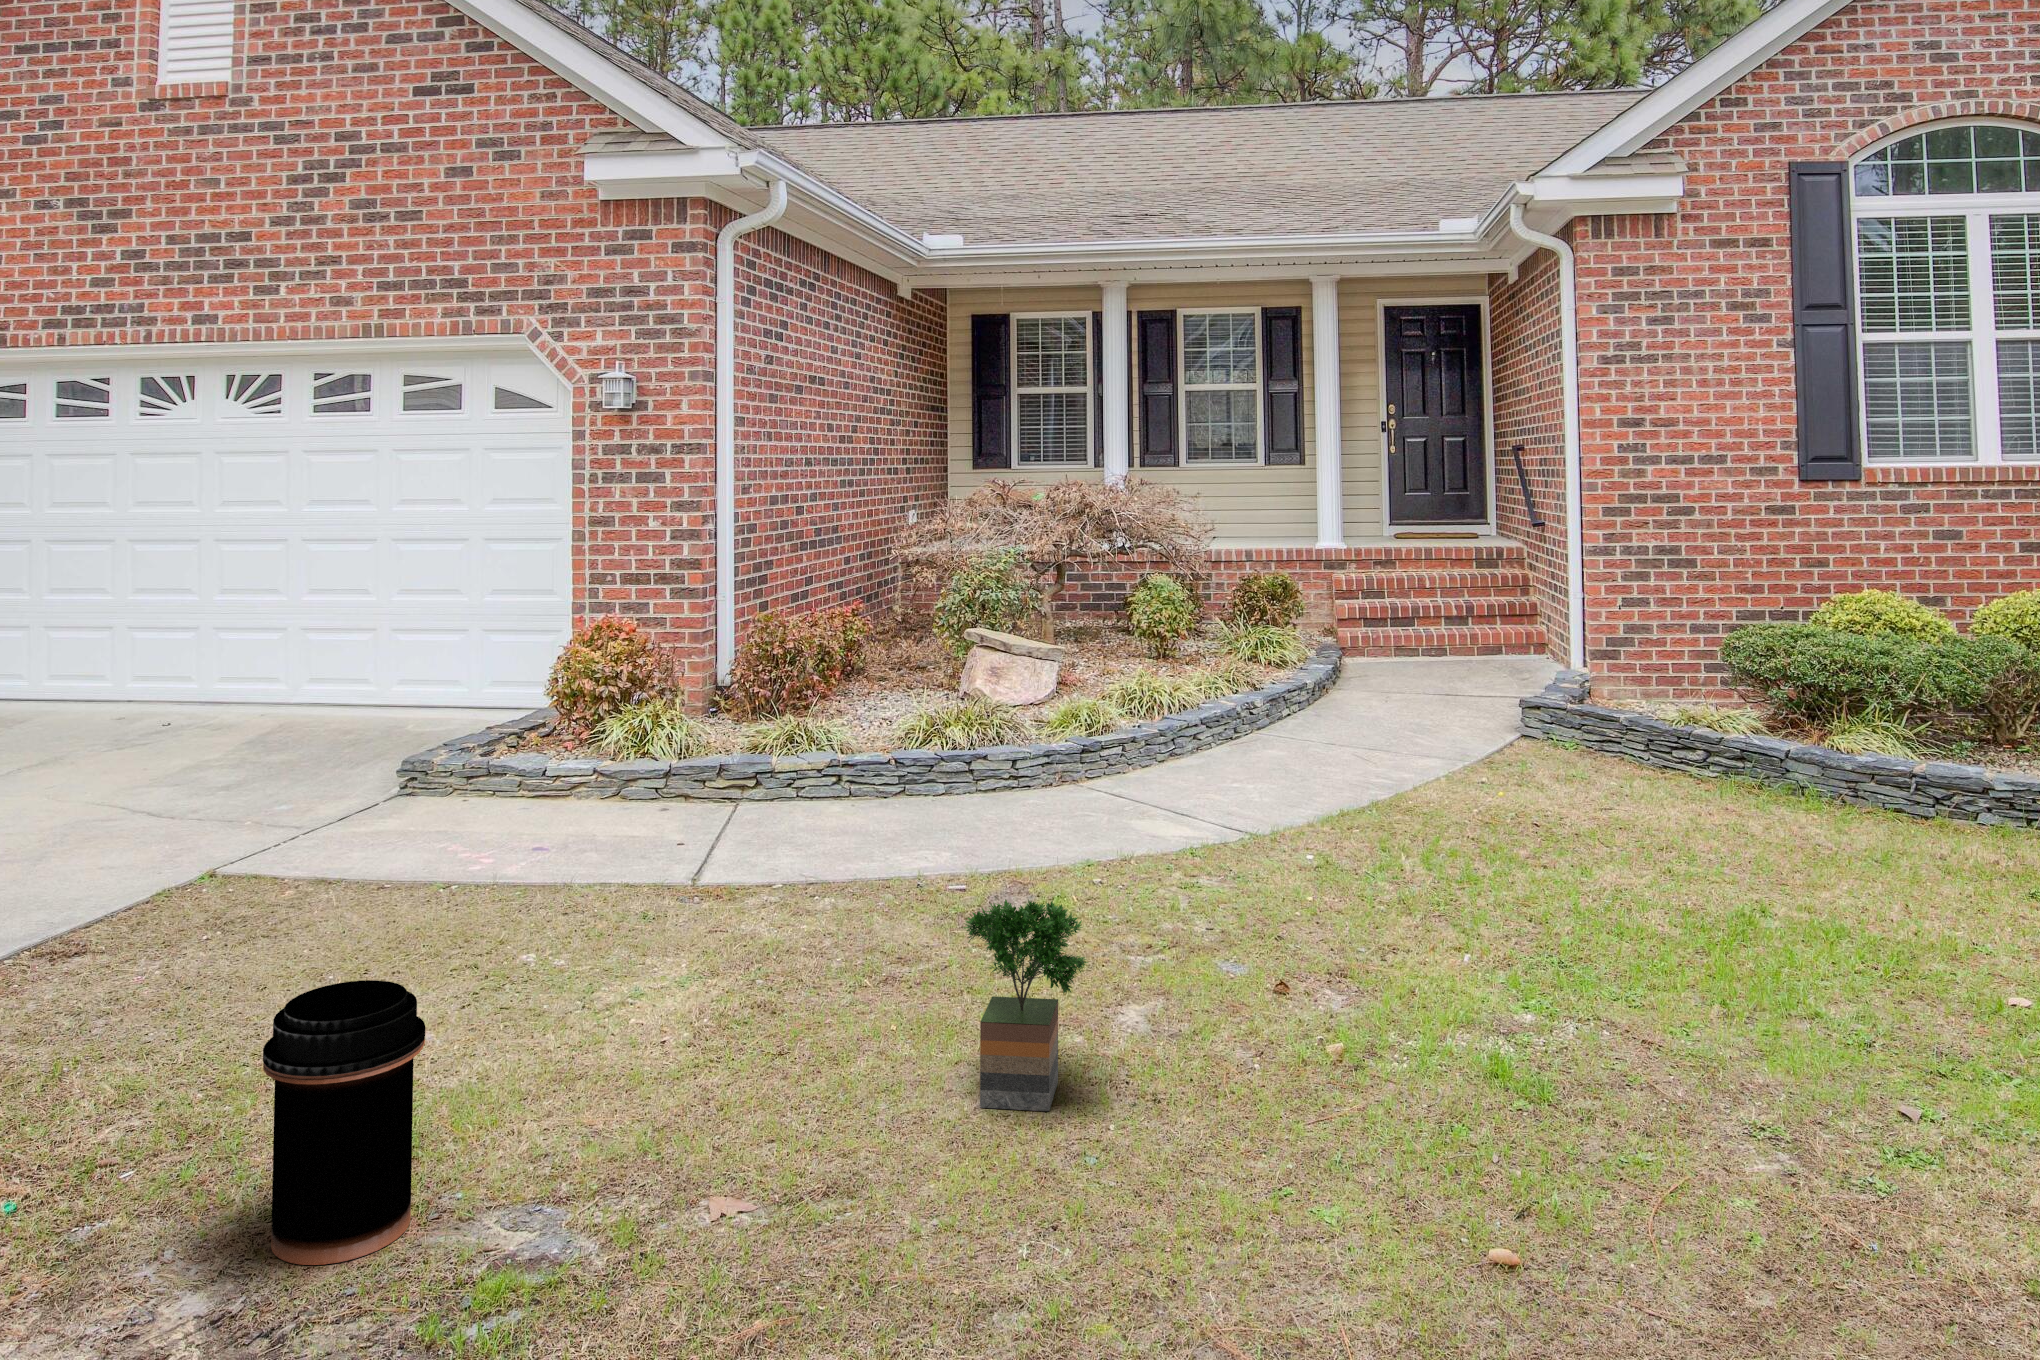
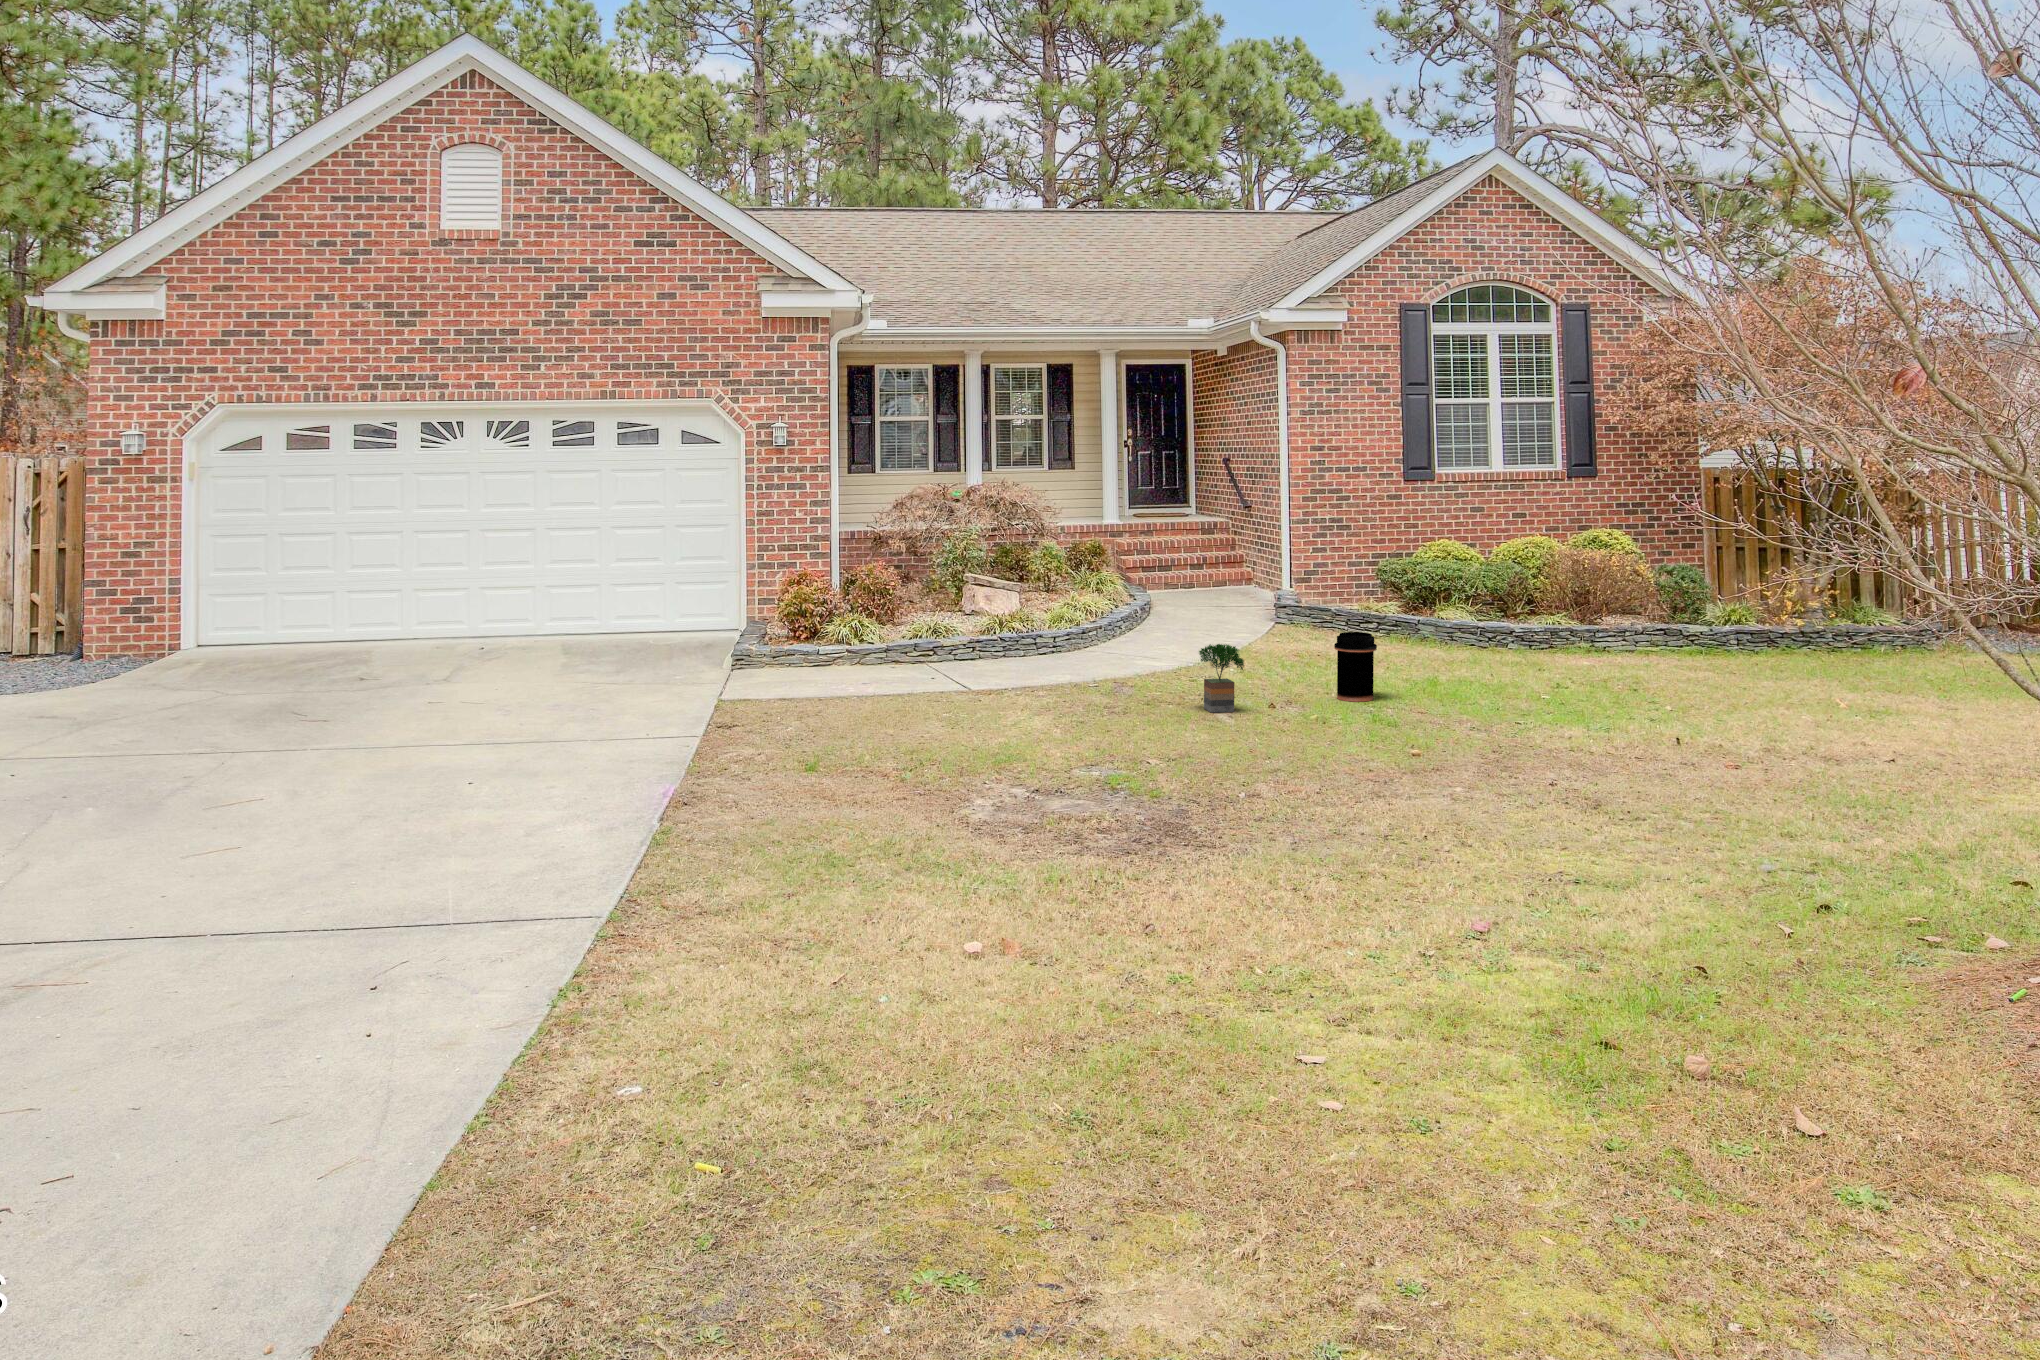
trash can: present [263,980,425,1265] -> present [1334,632,1377,702]

